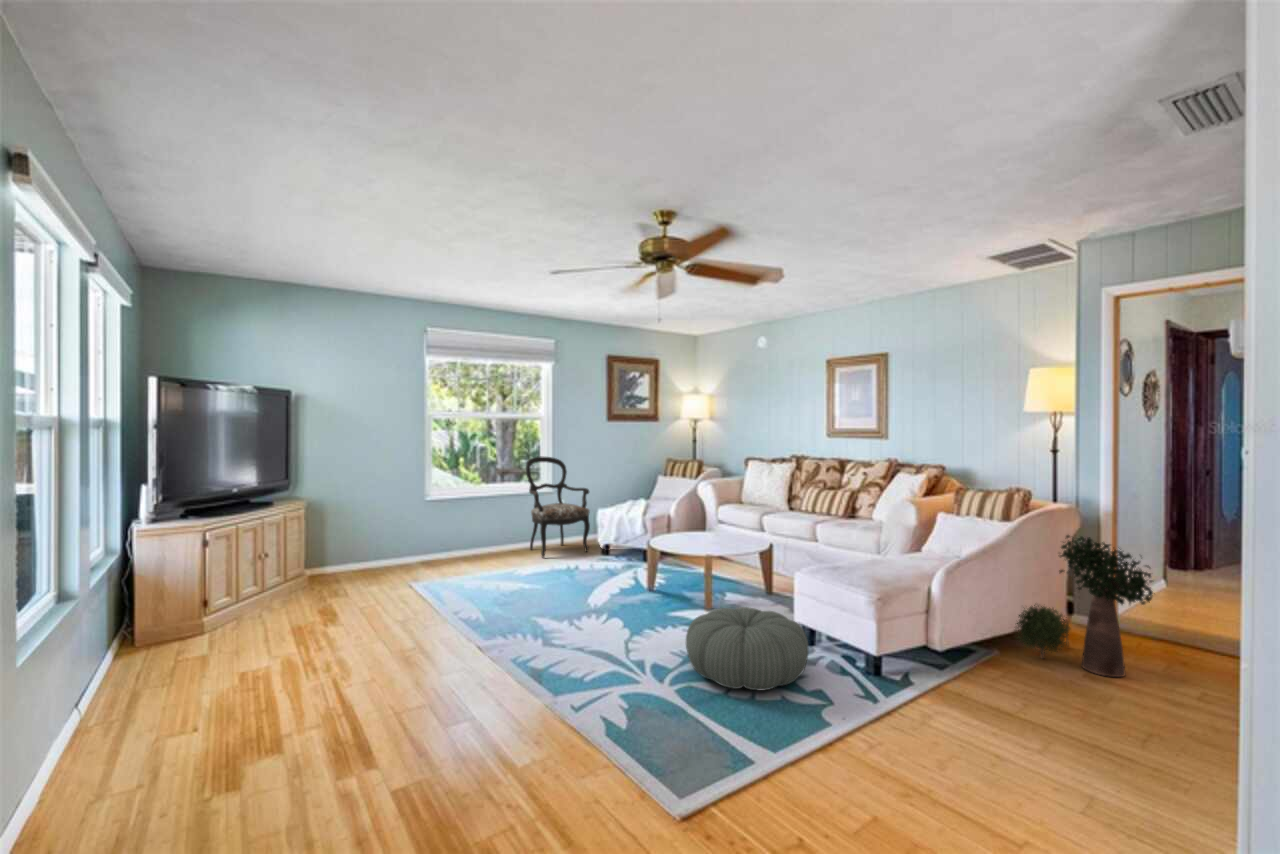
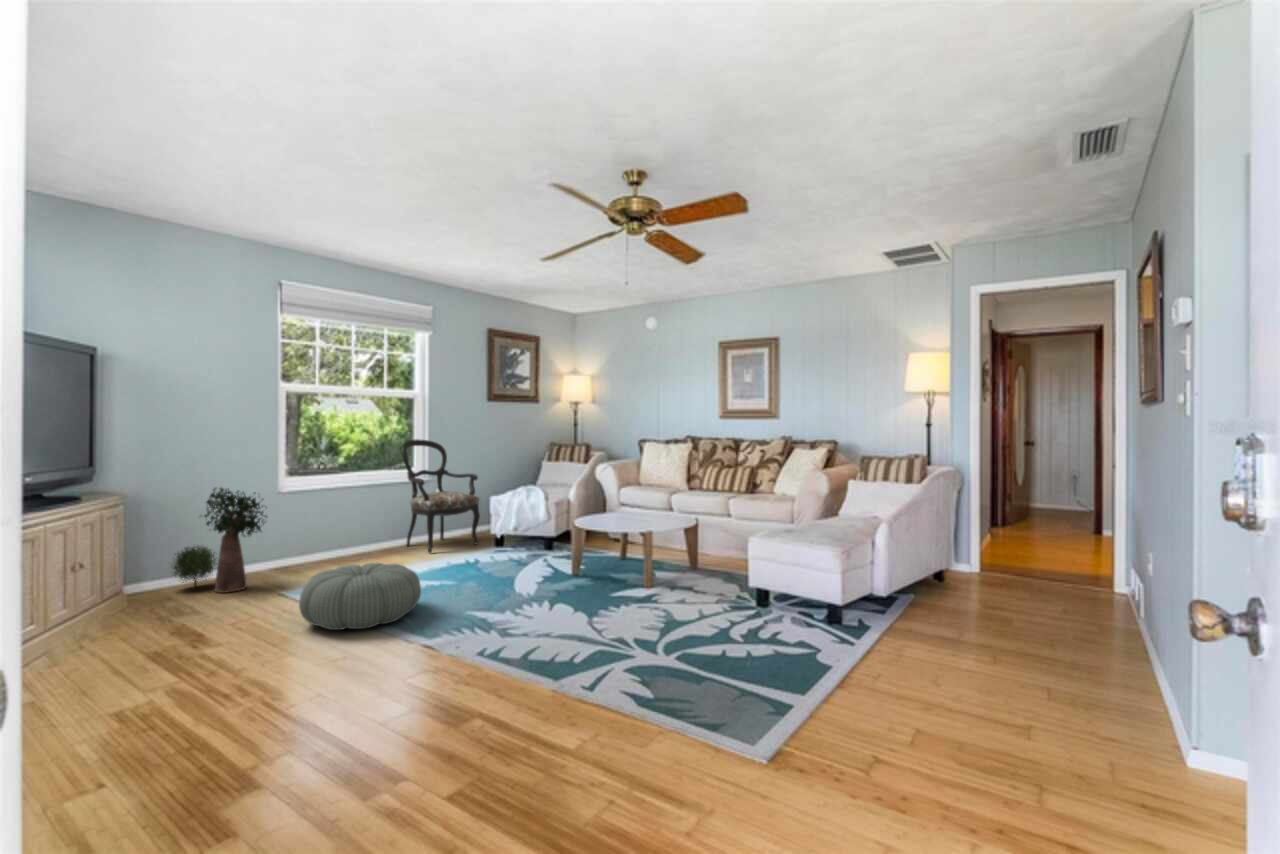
potted plant: present [1016,535,1153,677] -> present [172,488,266,593]
pouf: present [686,607,809,690] -> present [299,563,421,630]

